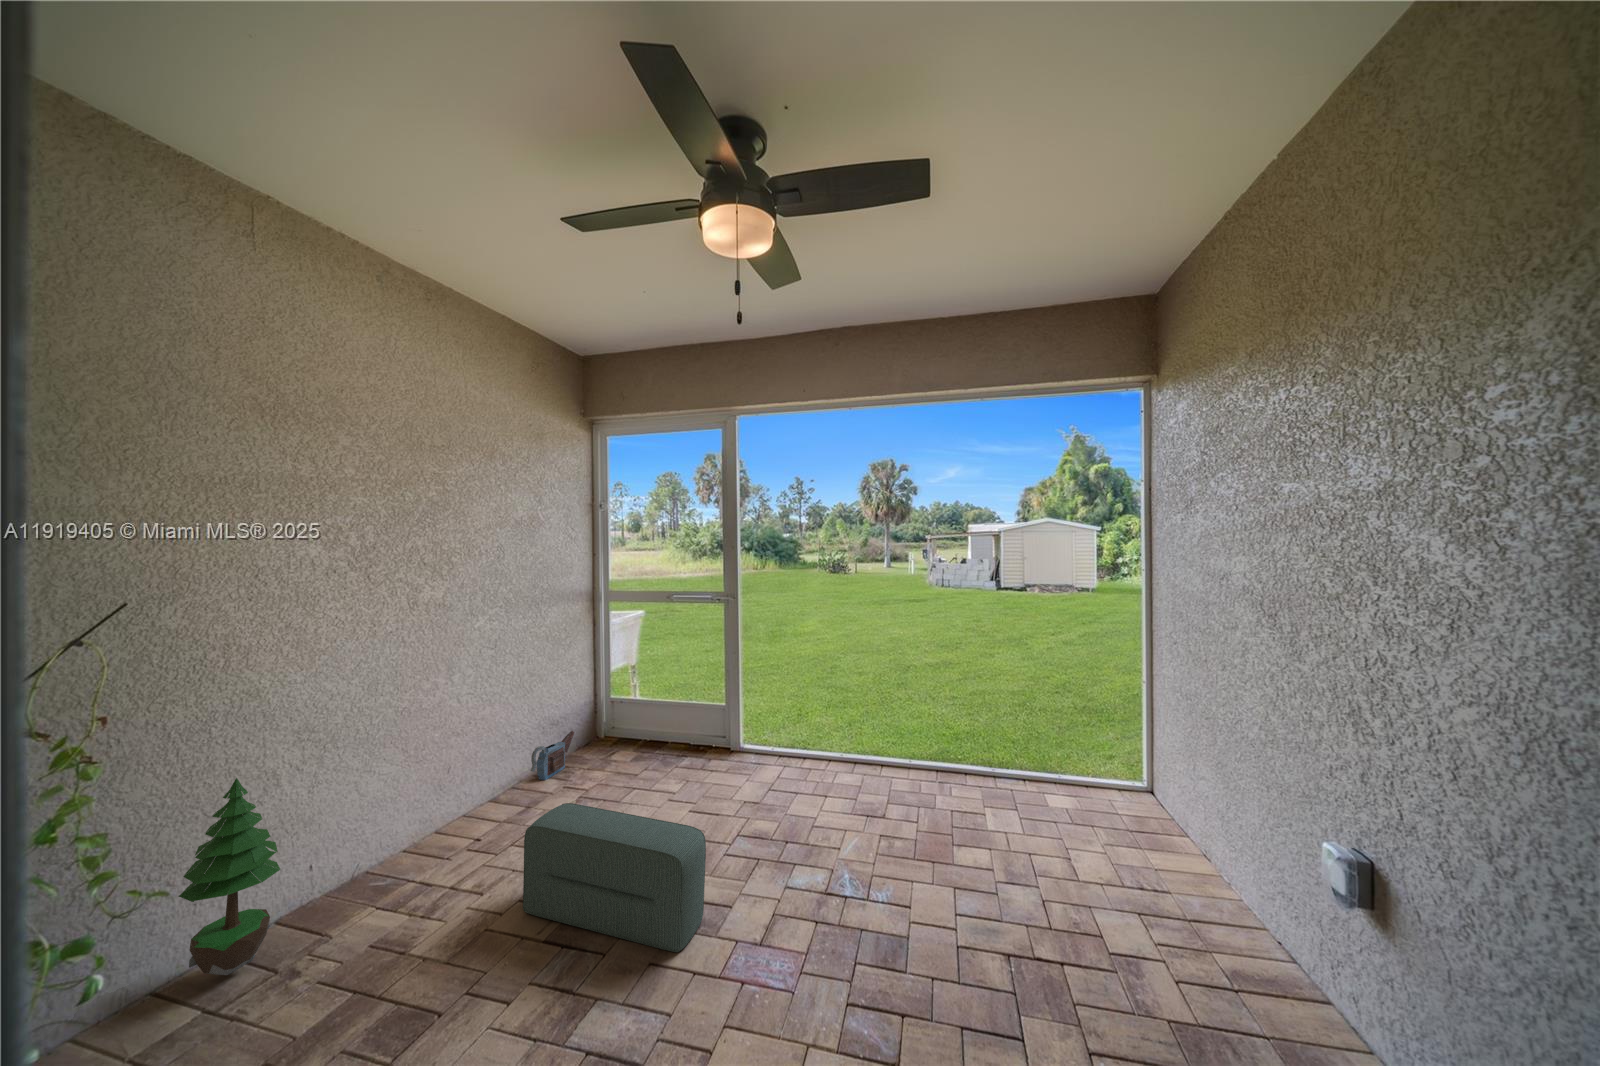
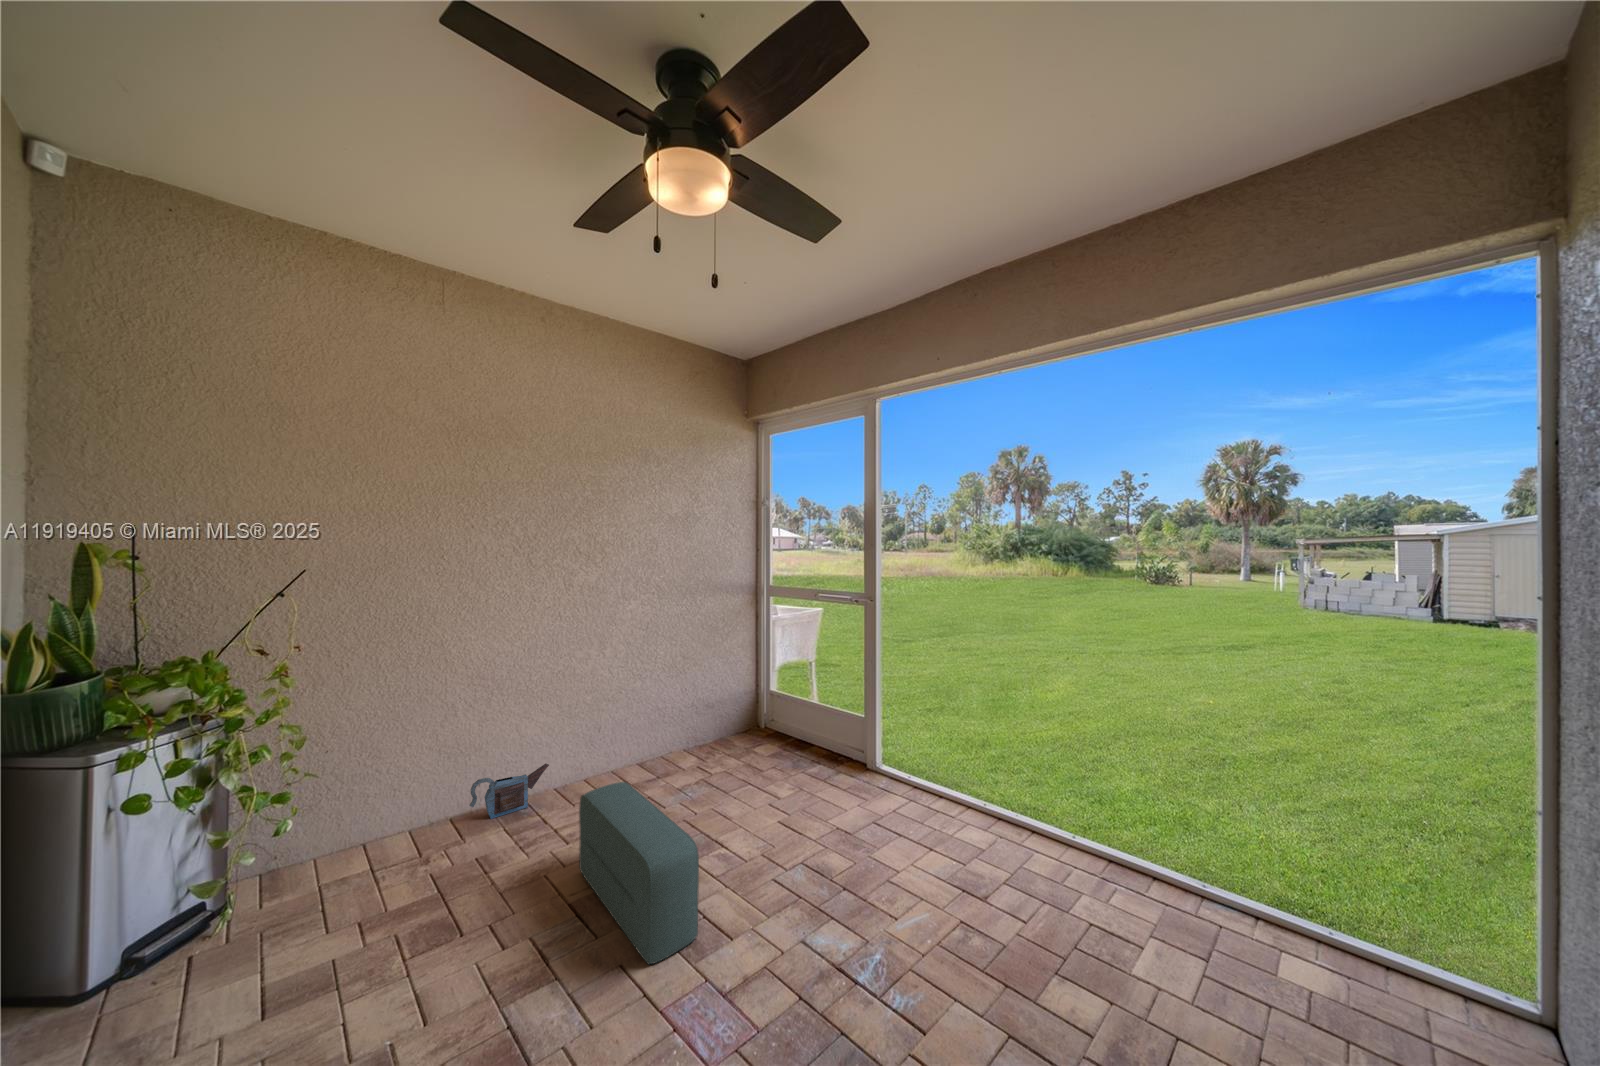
watering can: present [531,731,574,780] -> present [469,764,549,819]
potted tree: present [179,778,280,975] -> none [384,709,445,848]

